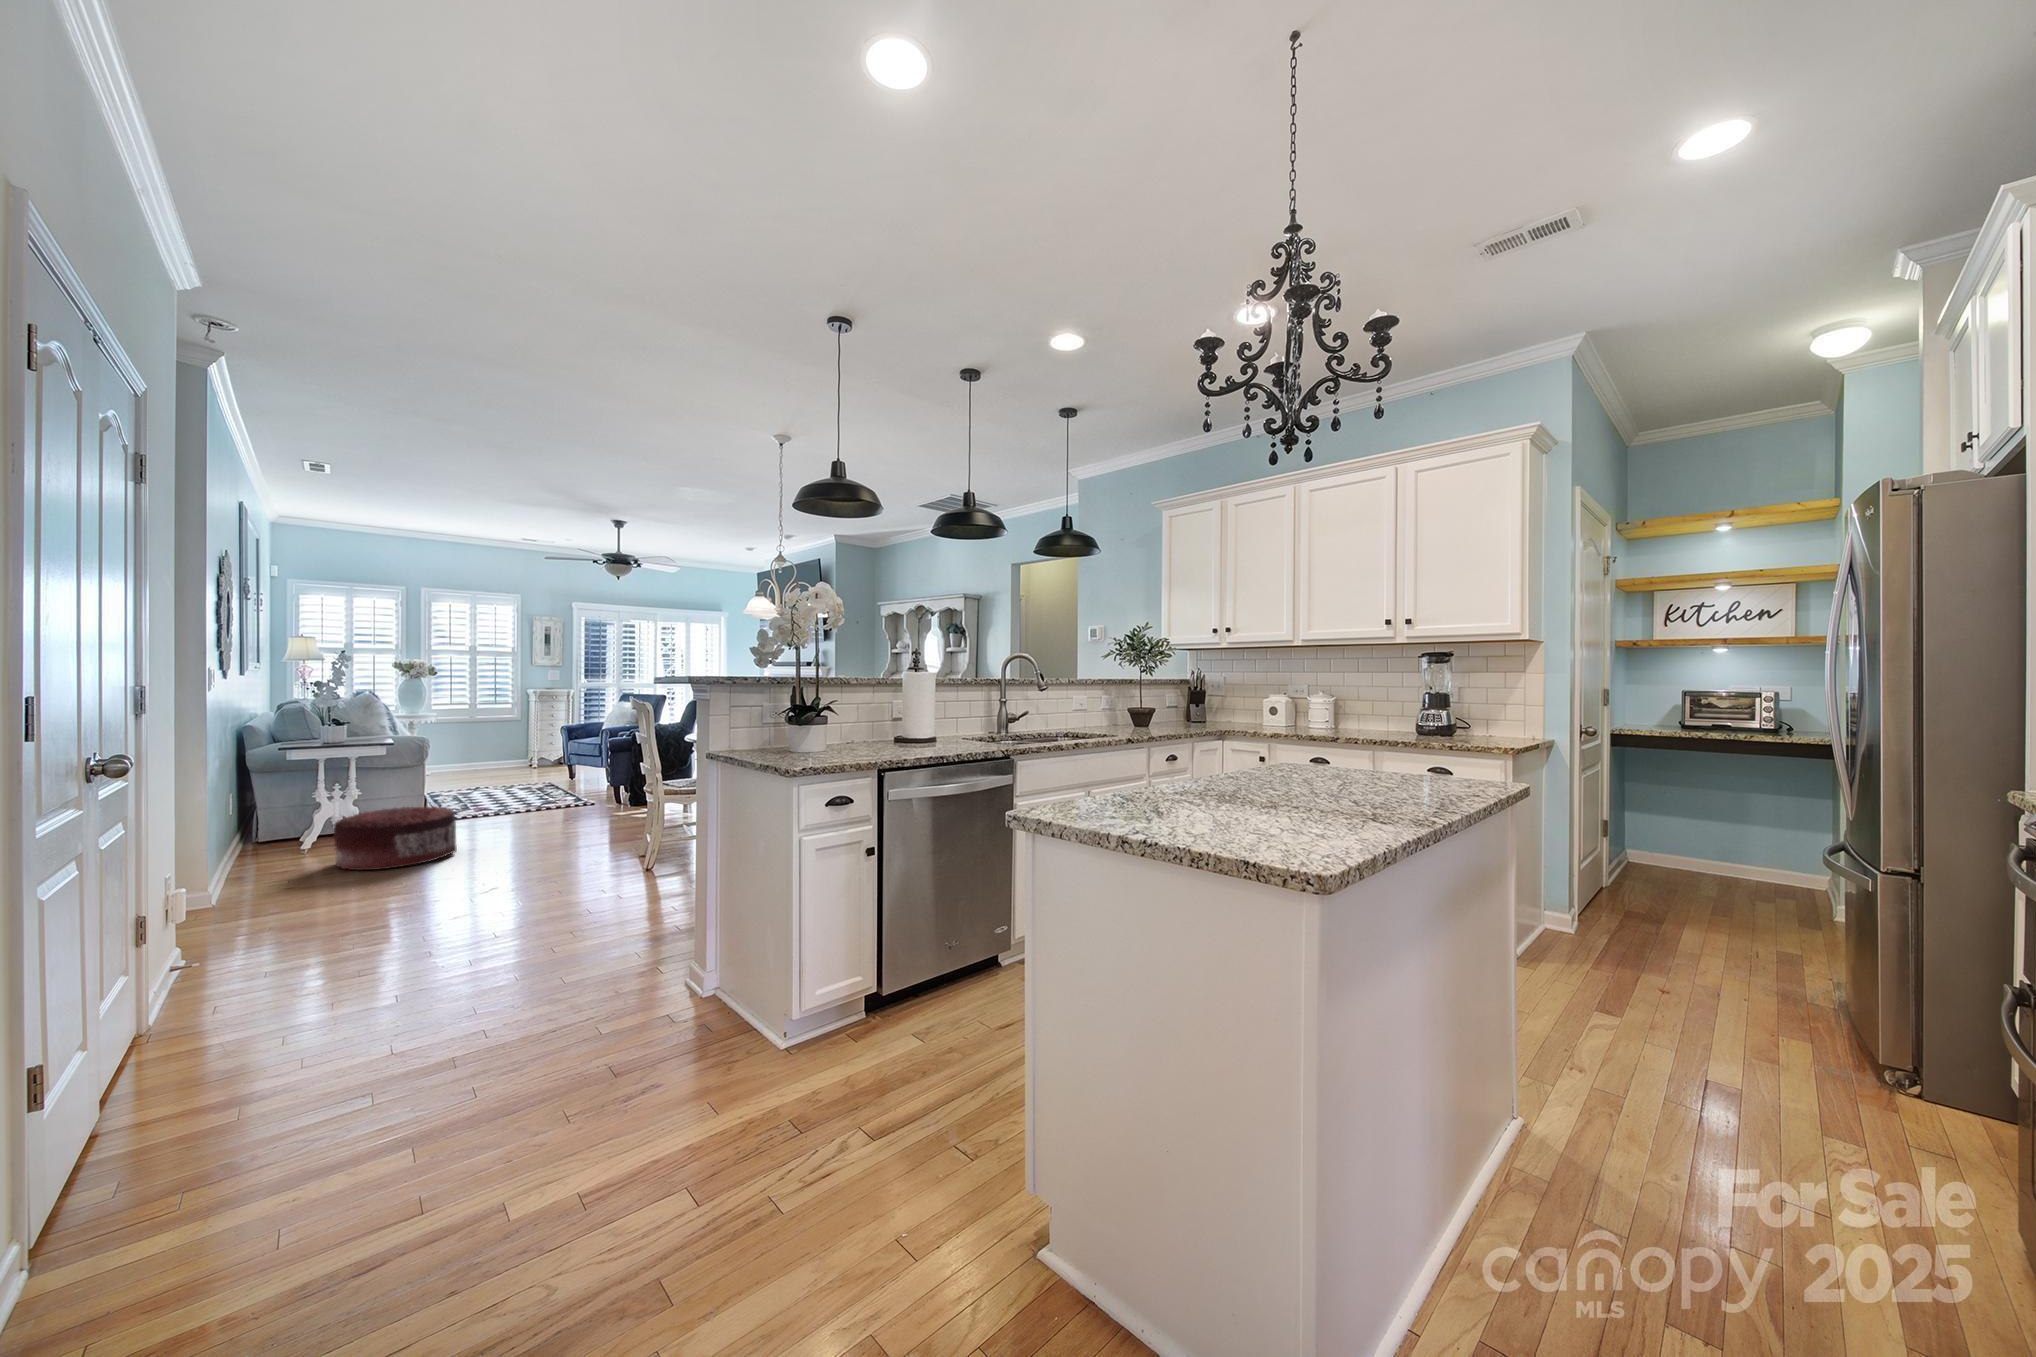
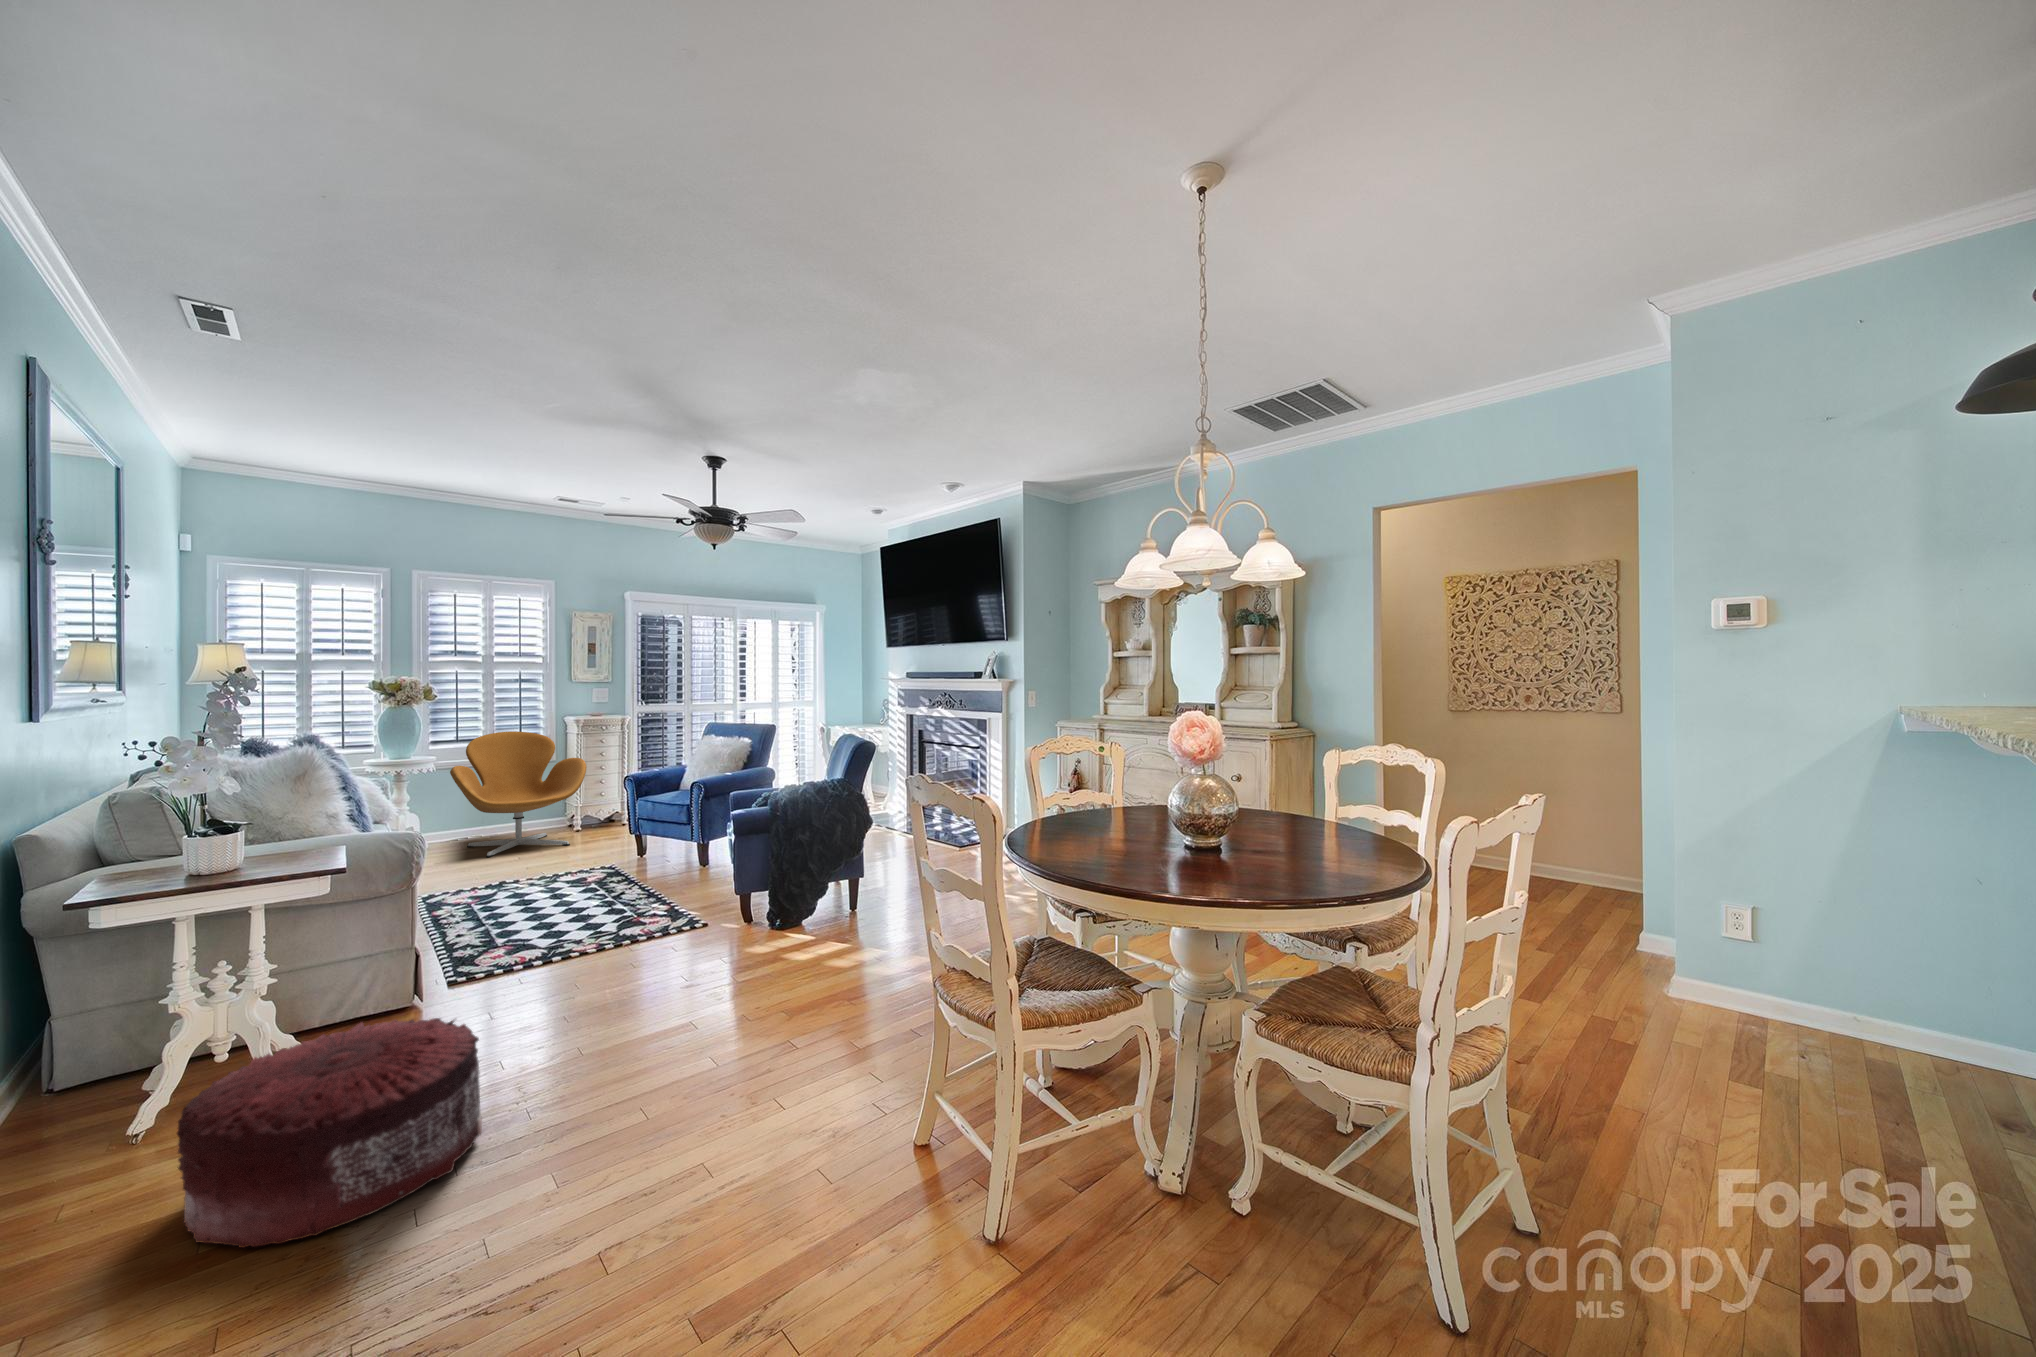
armchair: none [446,699,540,779] -> present [450,731,587,857]

